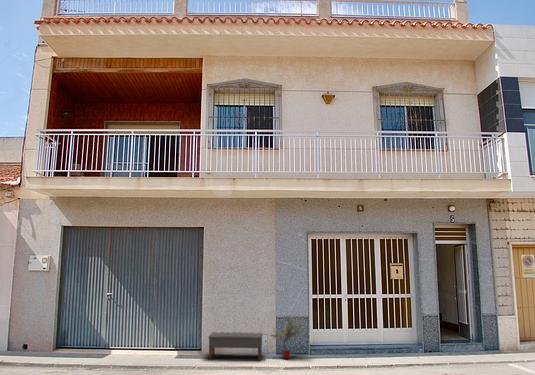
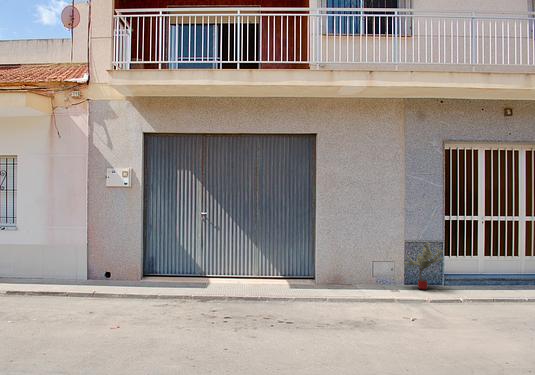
bench: present [209,332,263,360] -> none [331,259,397,292]

